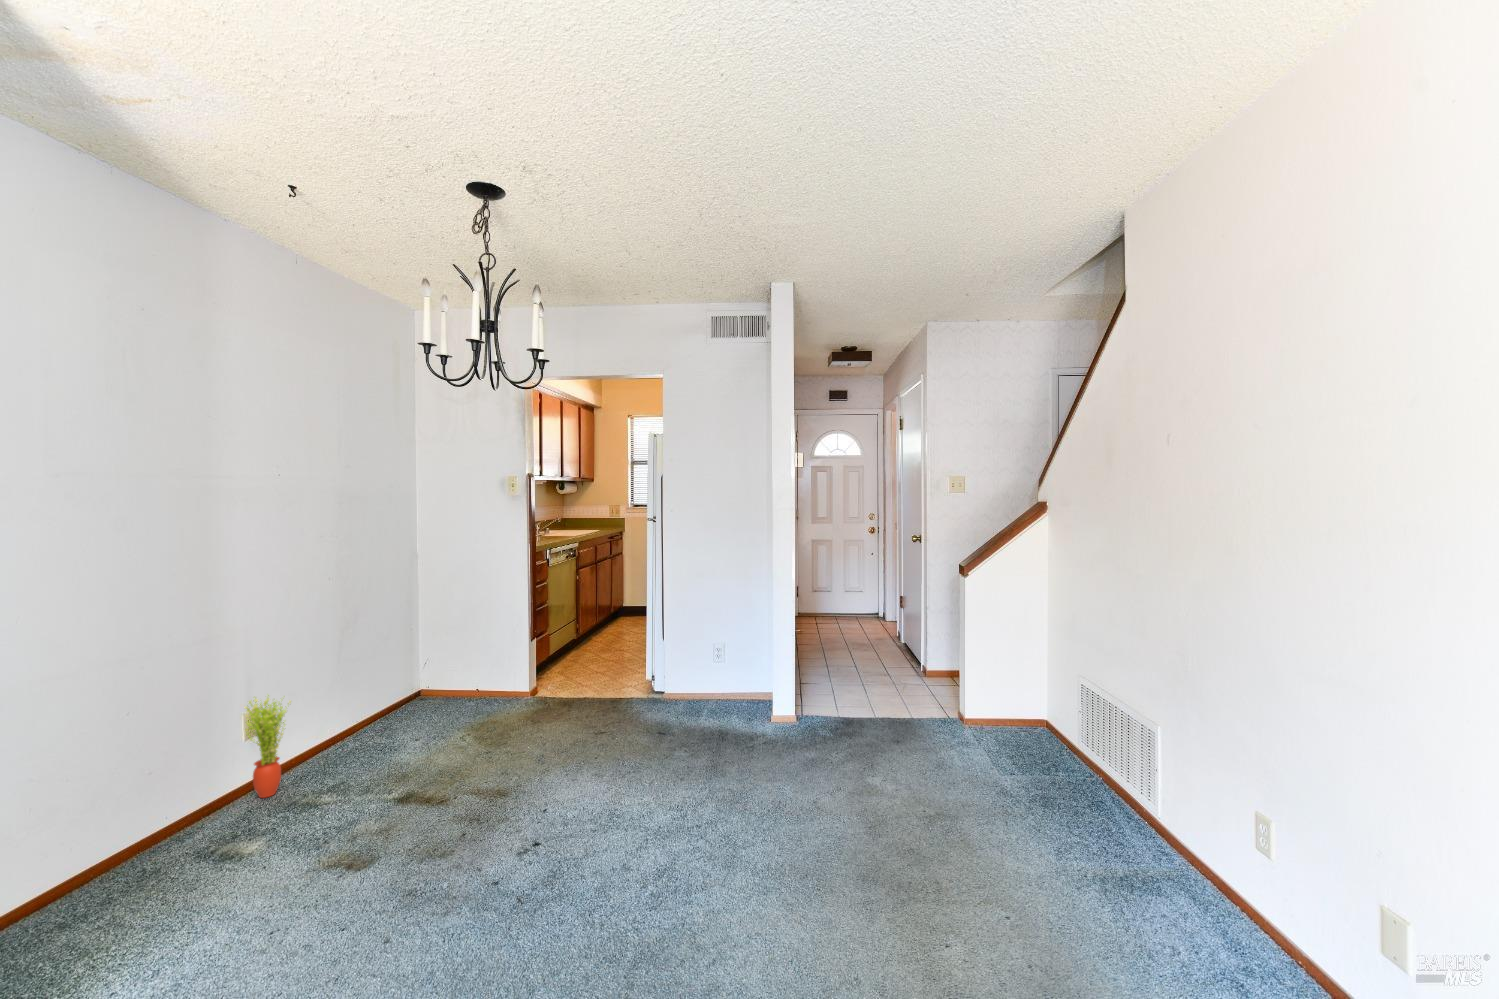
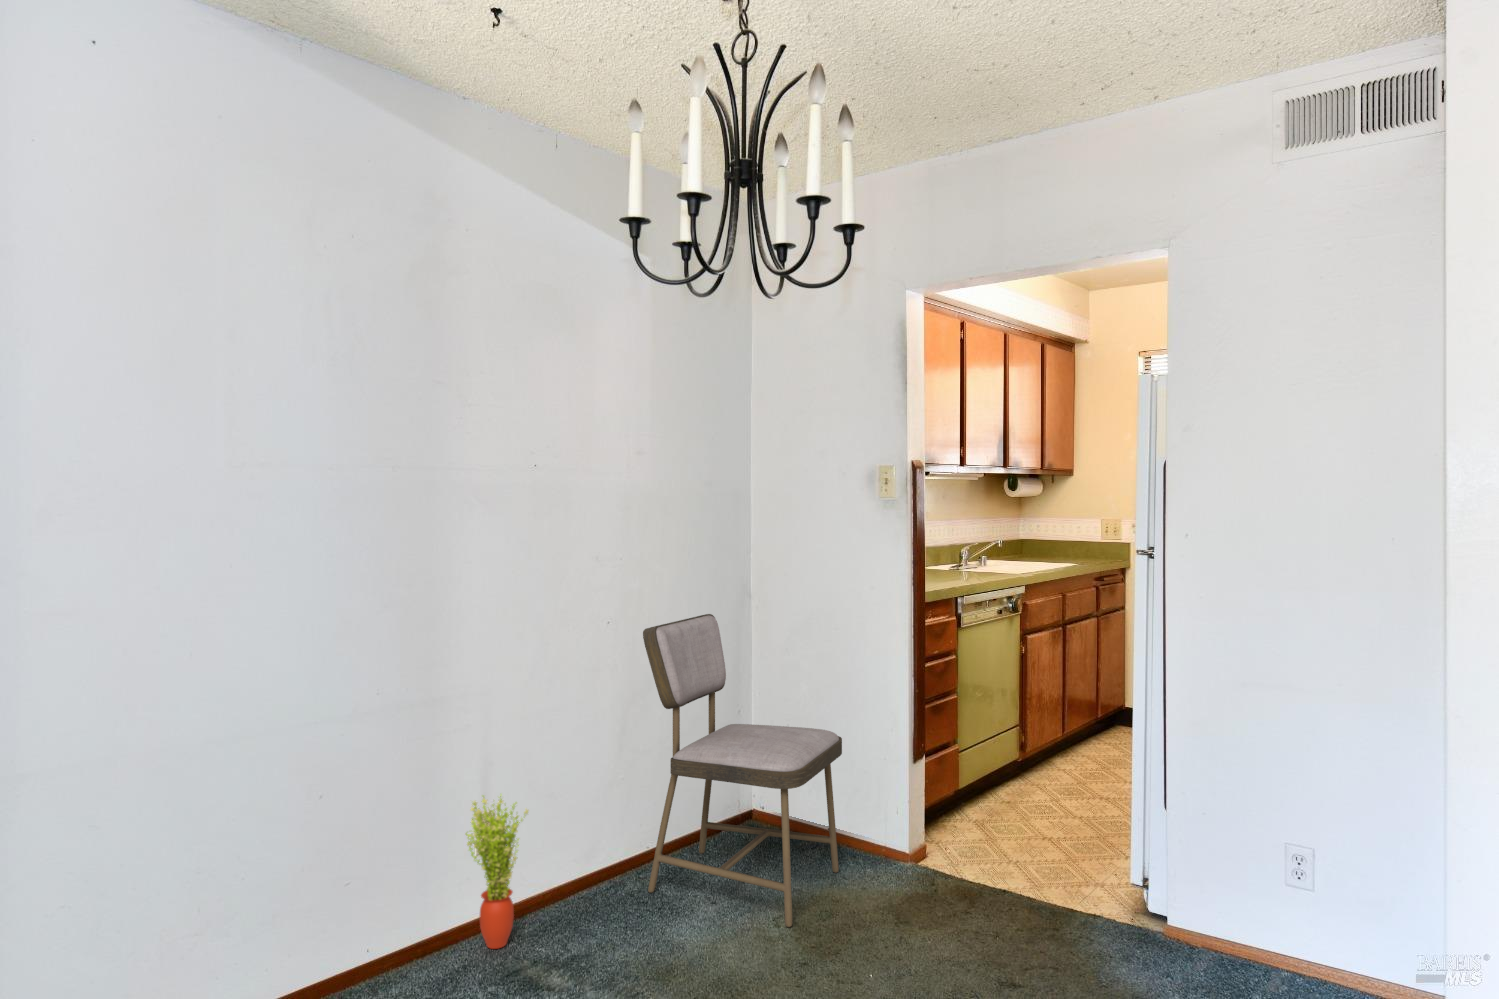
dining chair: none [363,568,493,744] -> present [643,614,842,927]

